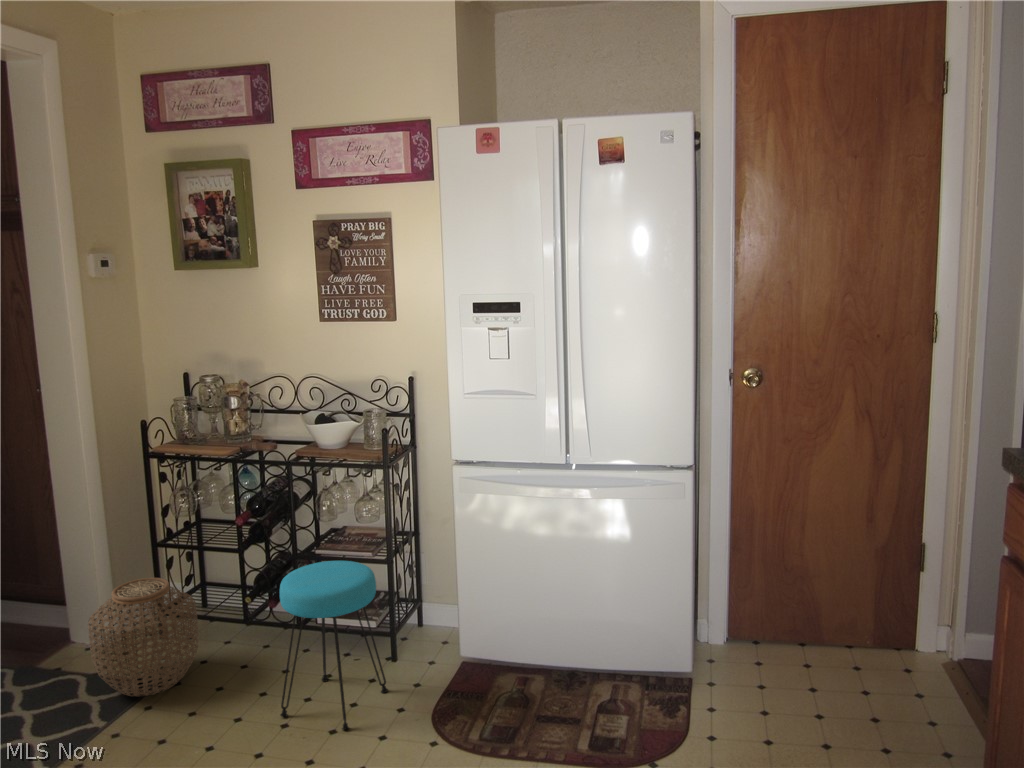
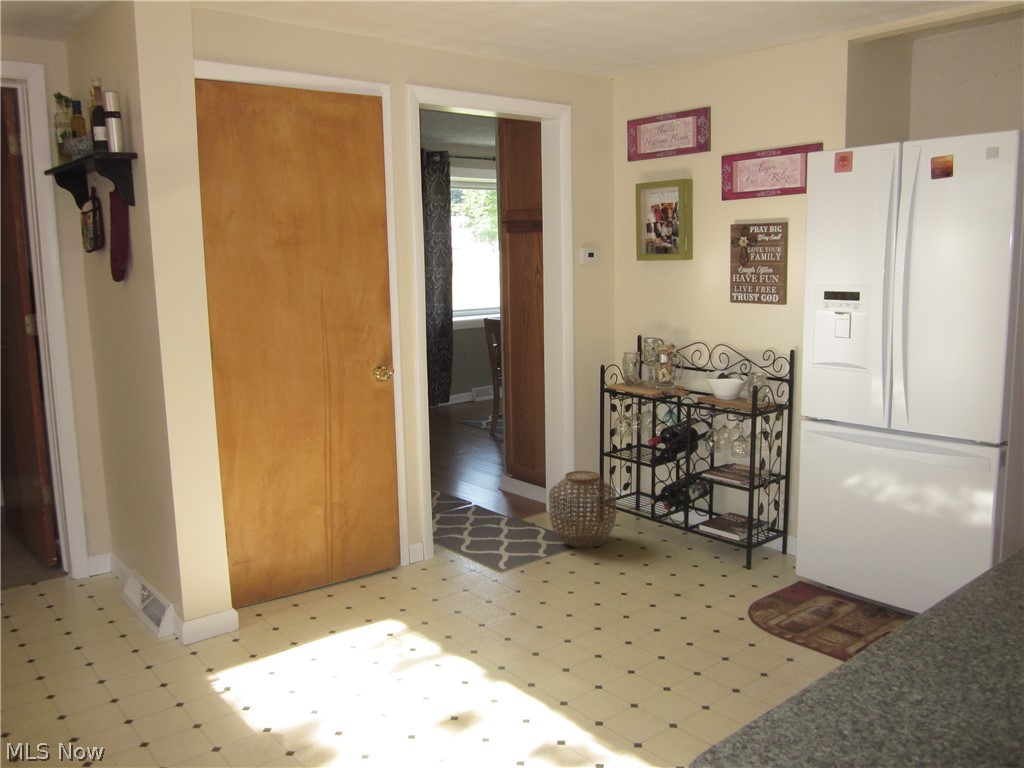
stool: present [280,561,388,730] -> none [651,477,731,592]

